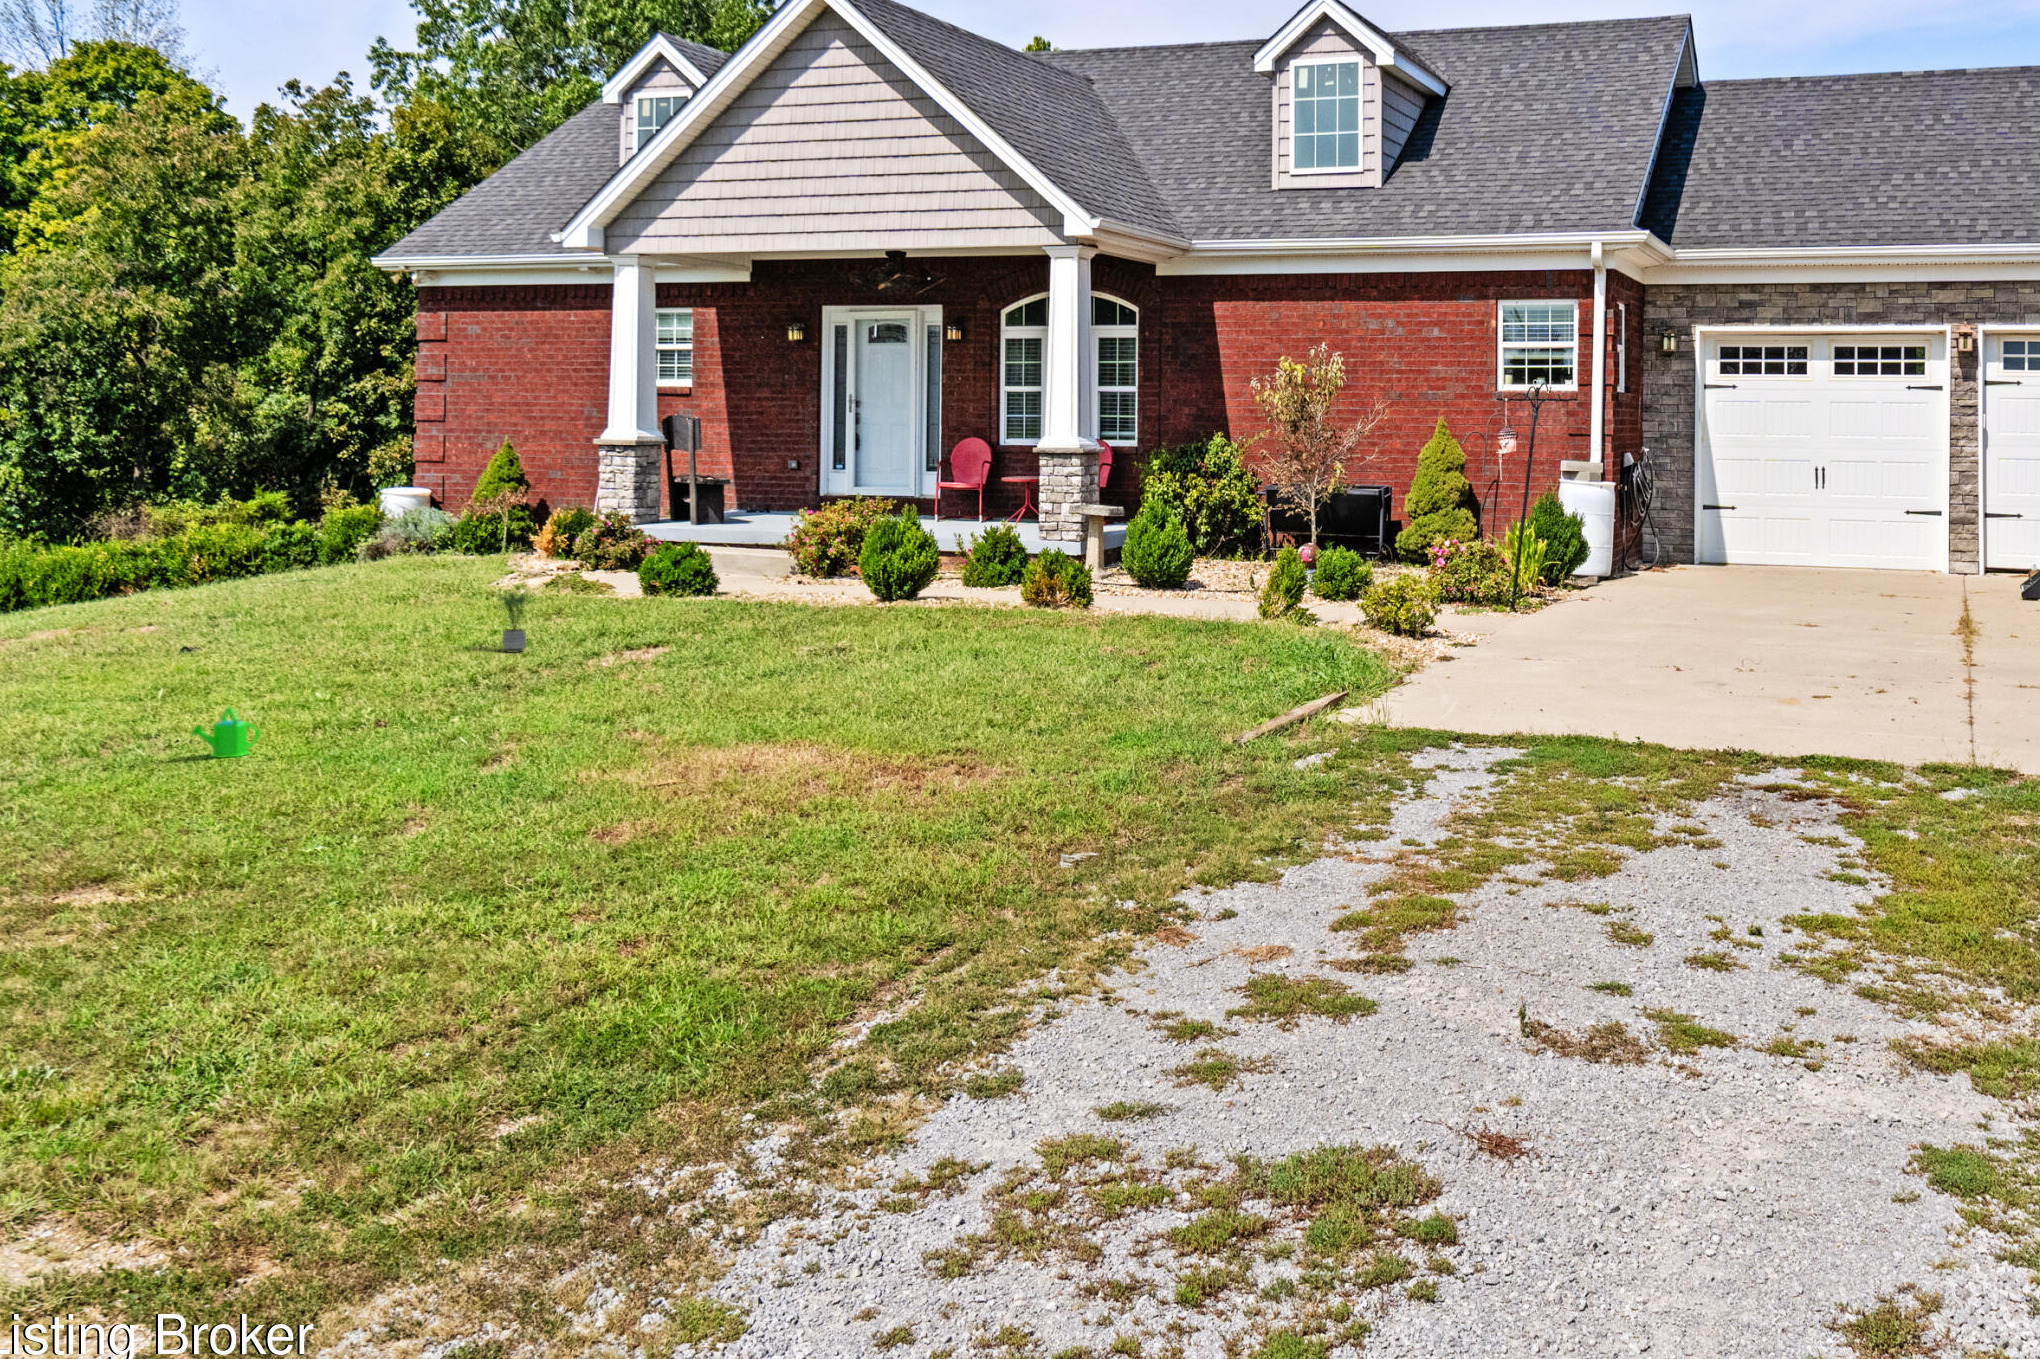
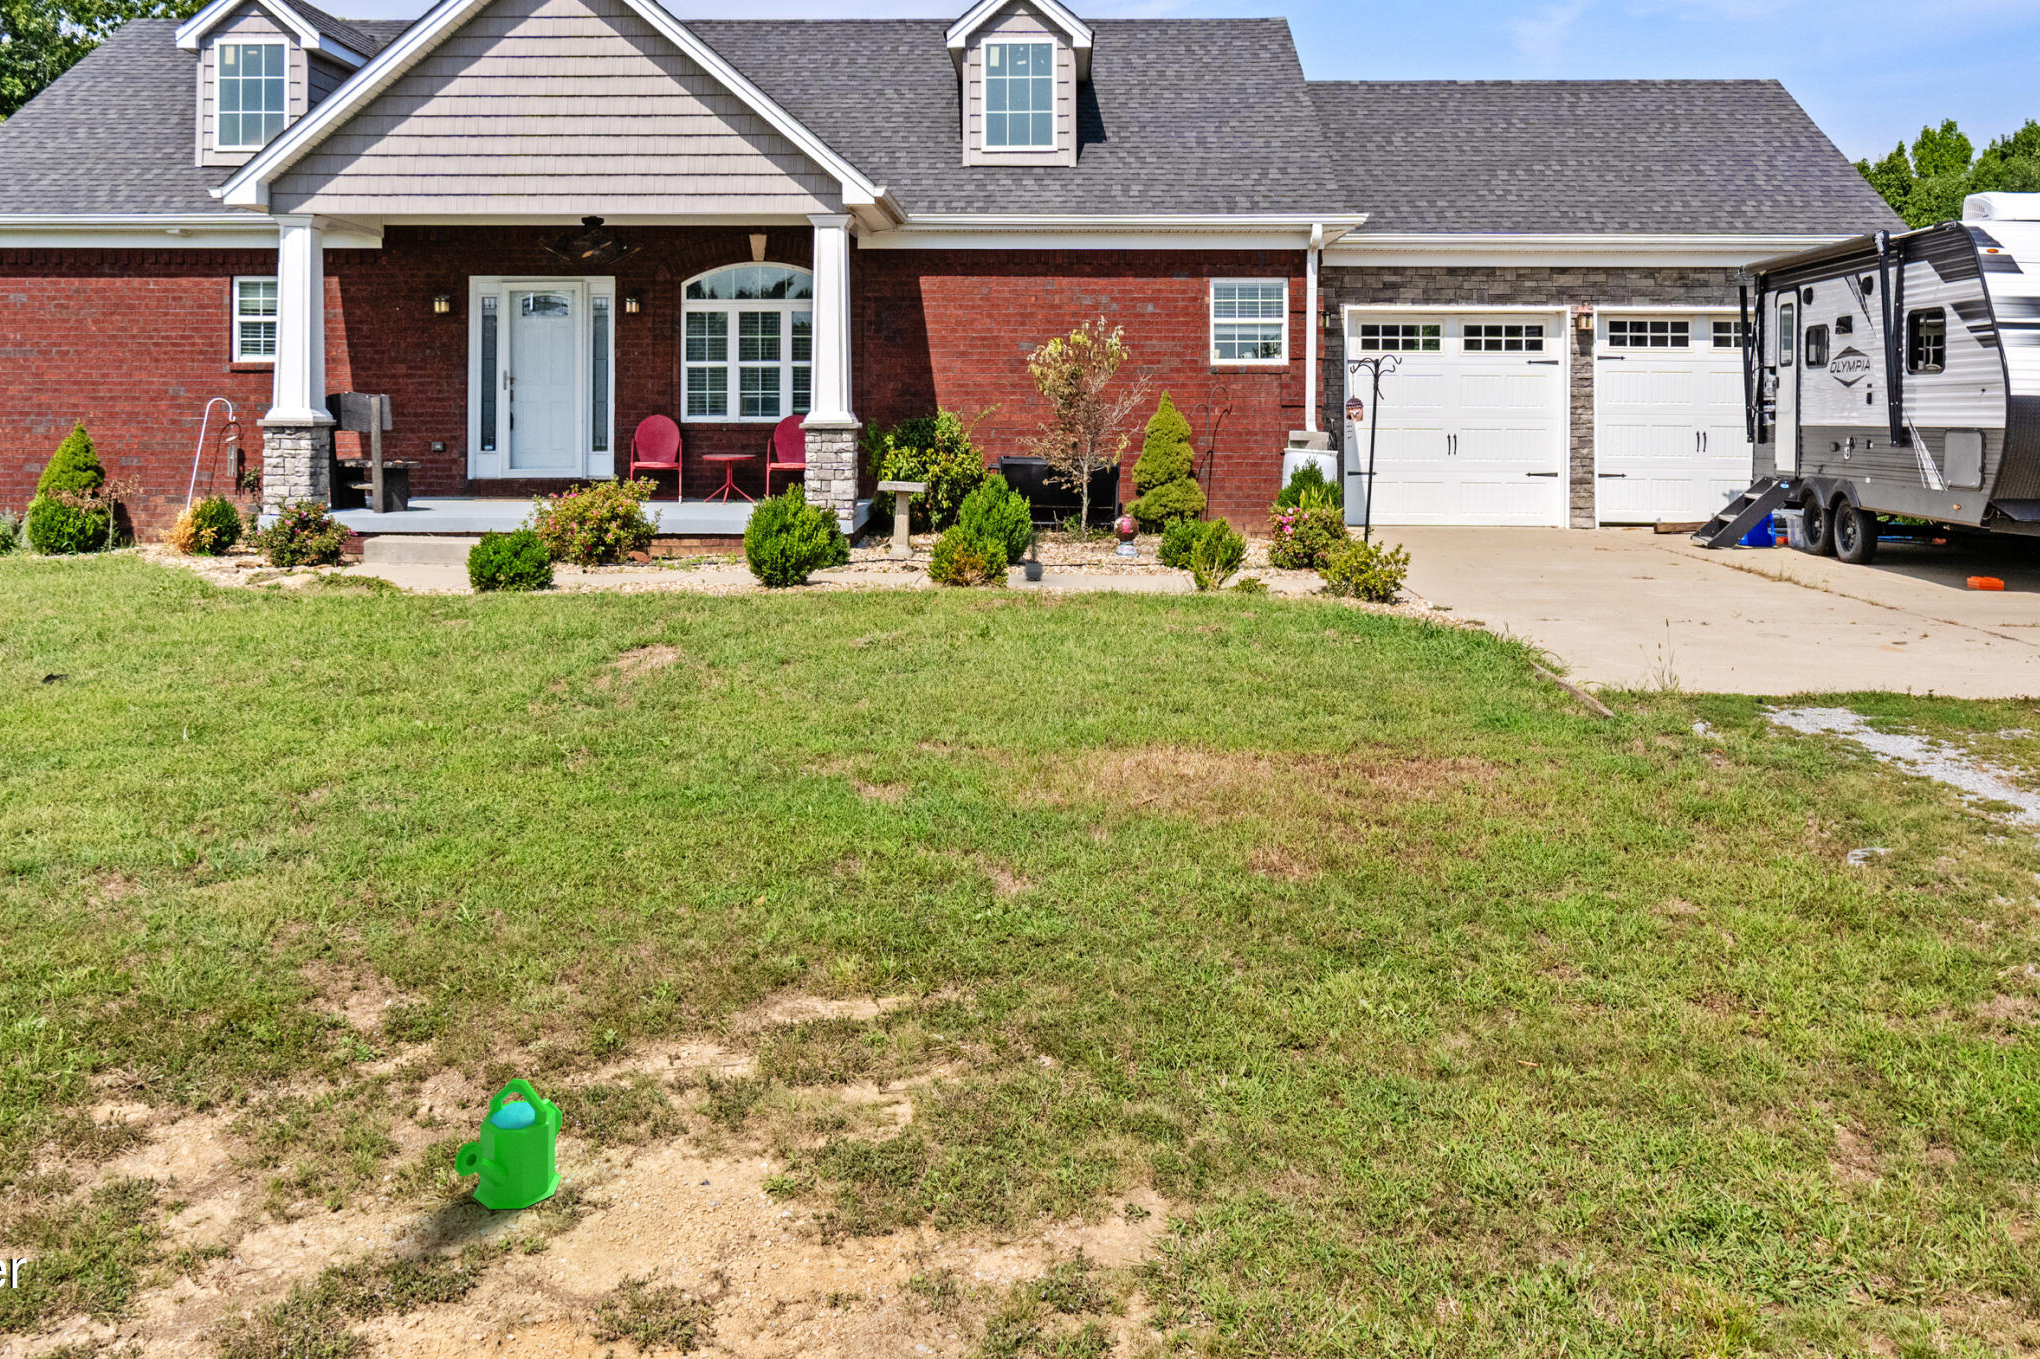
potted plant: present [497,591,533,653] -> present [1022,531,1050,581]

